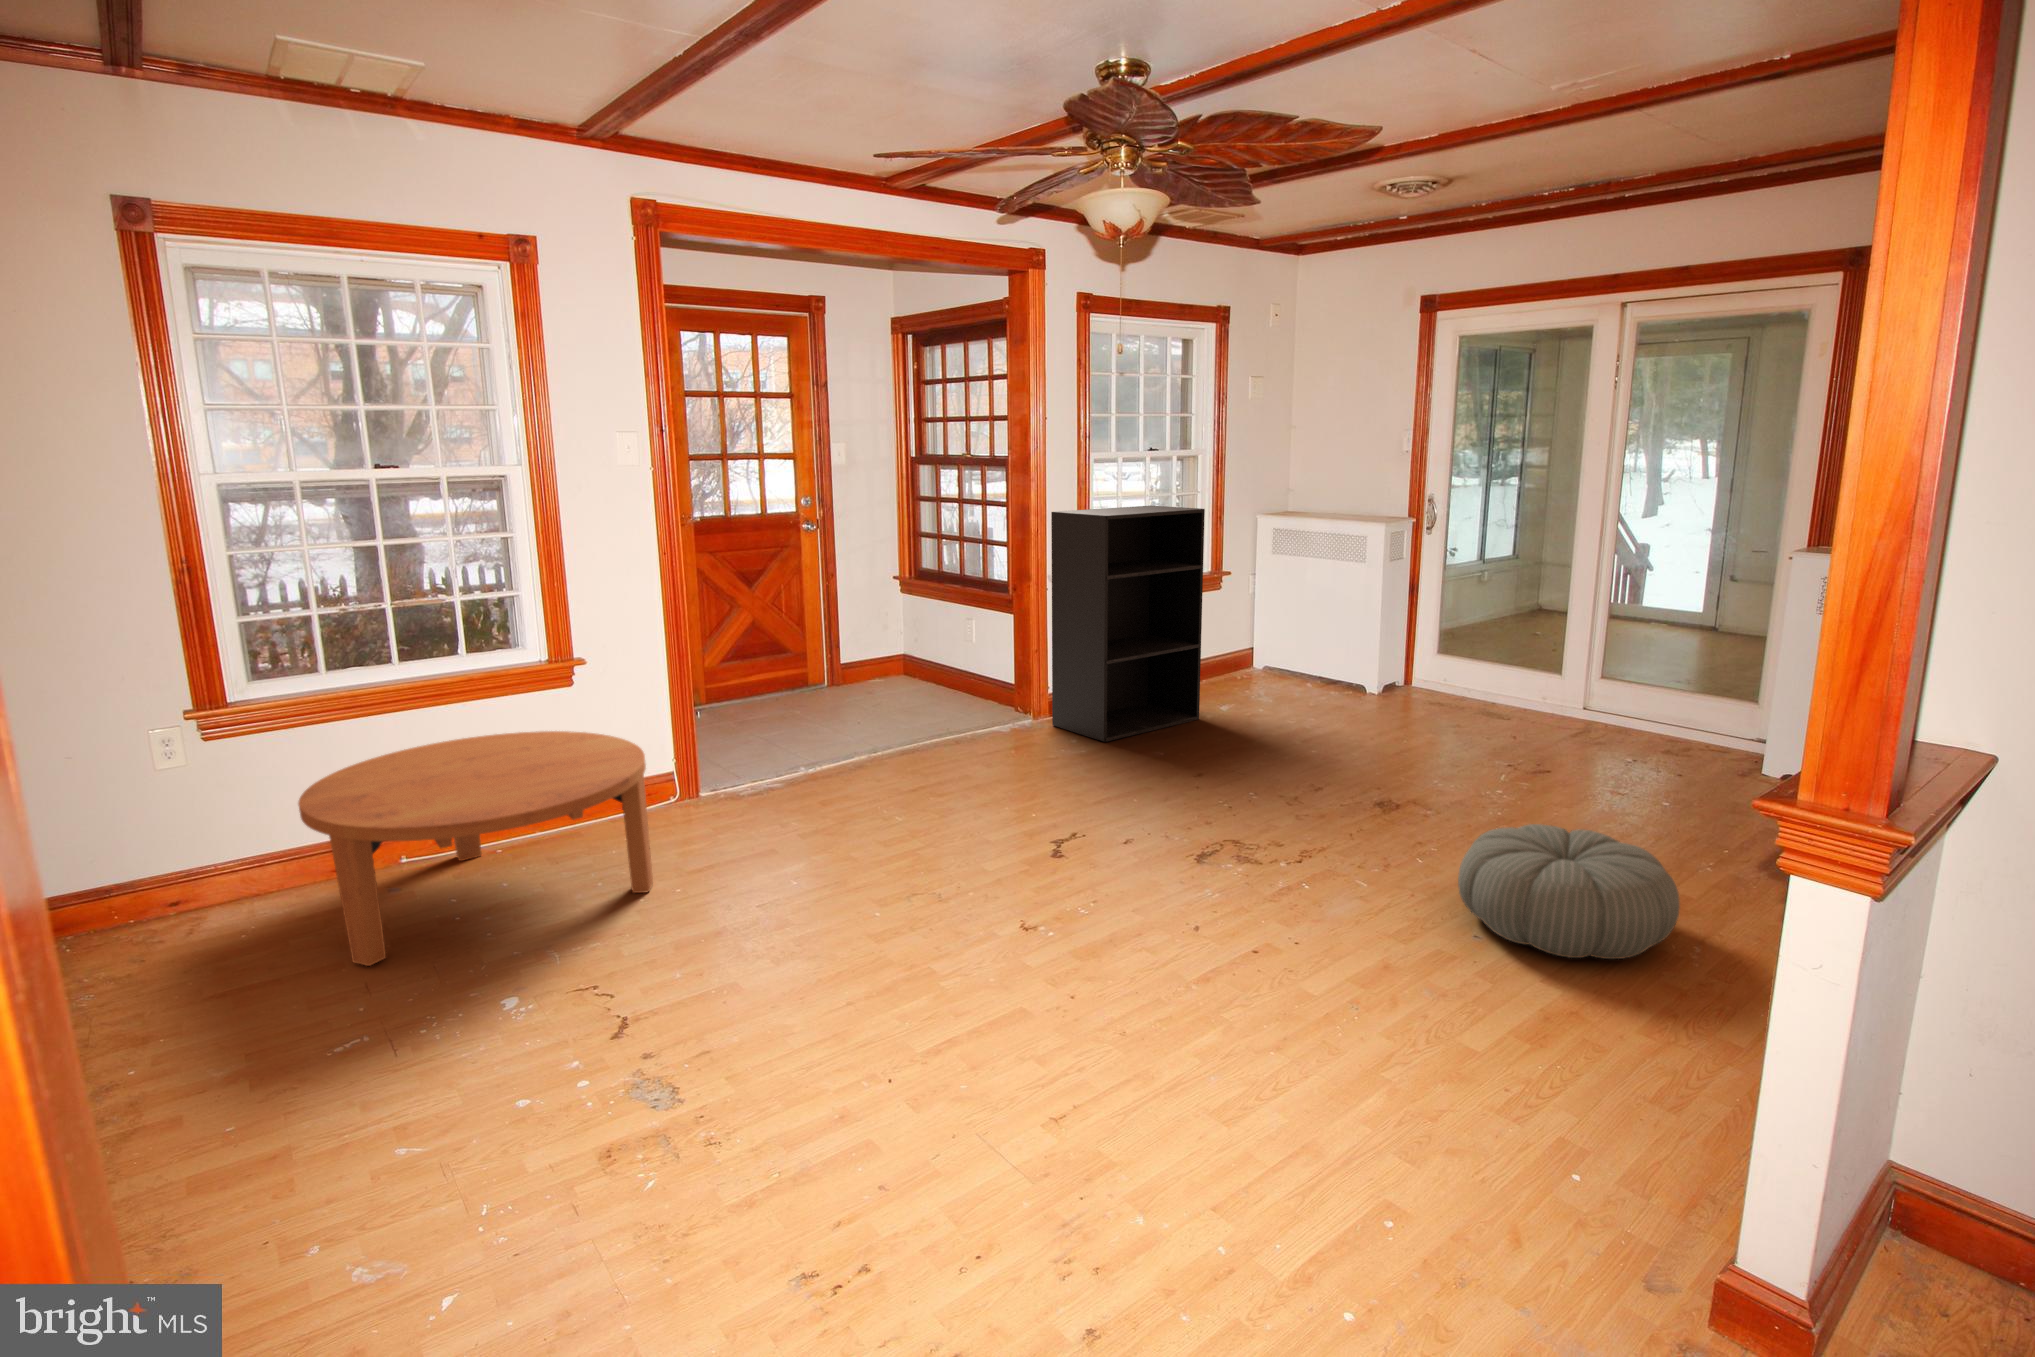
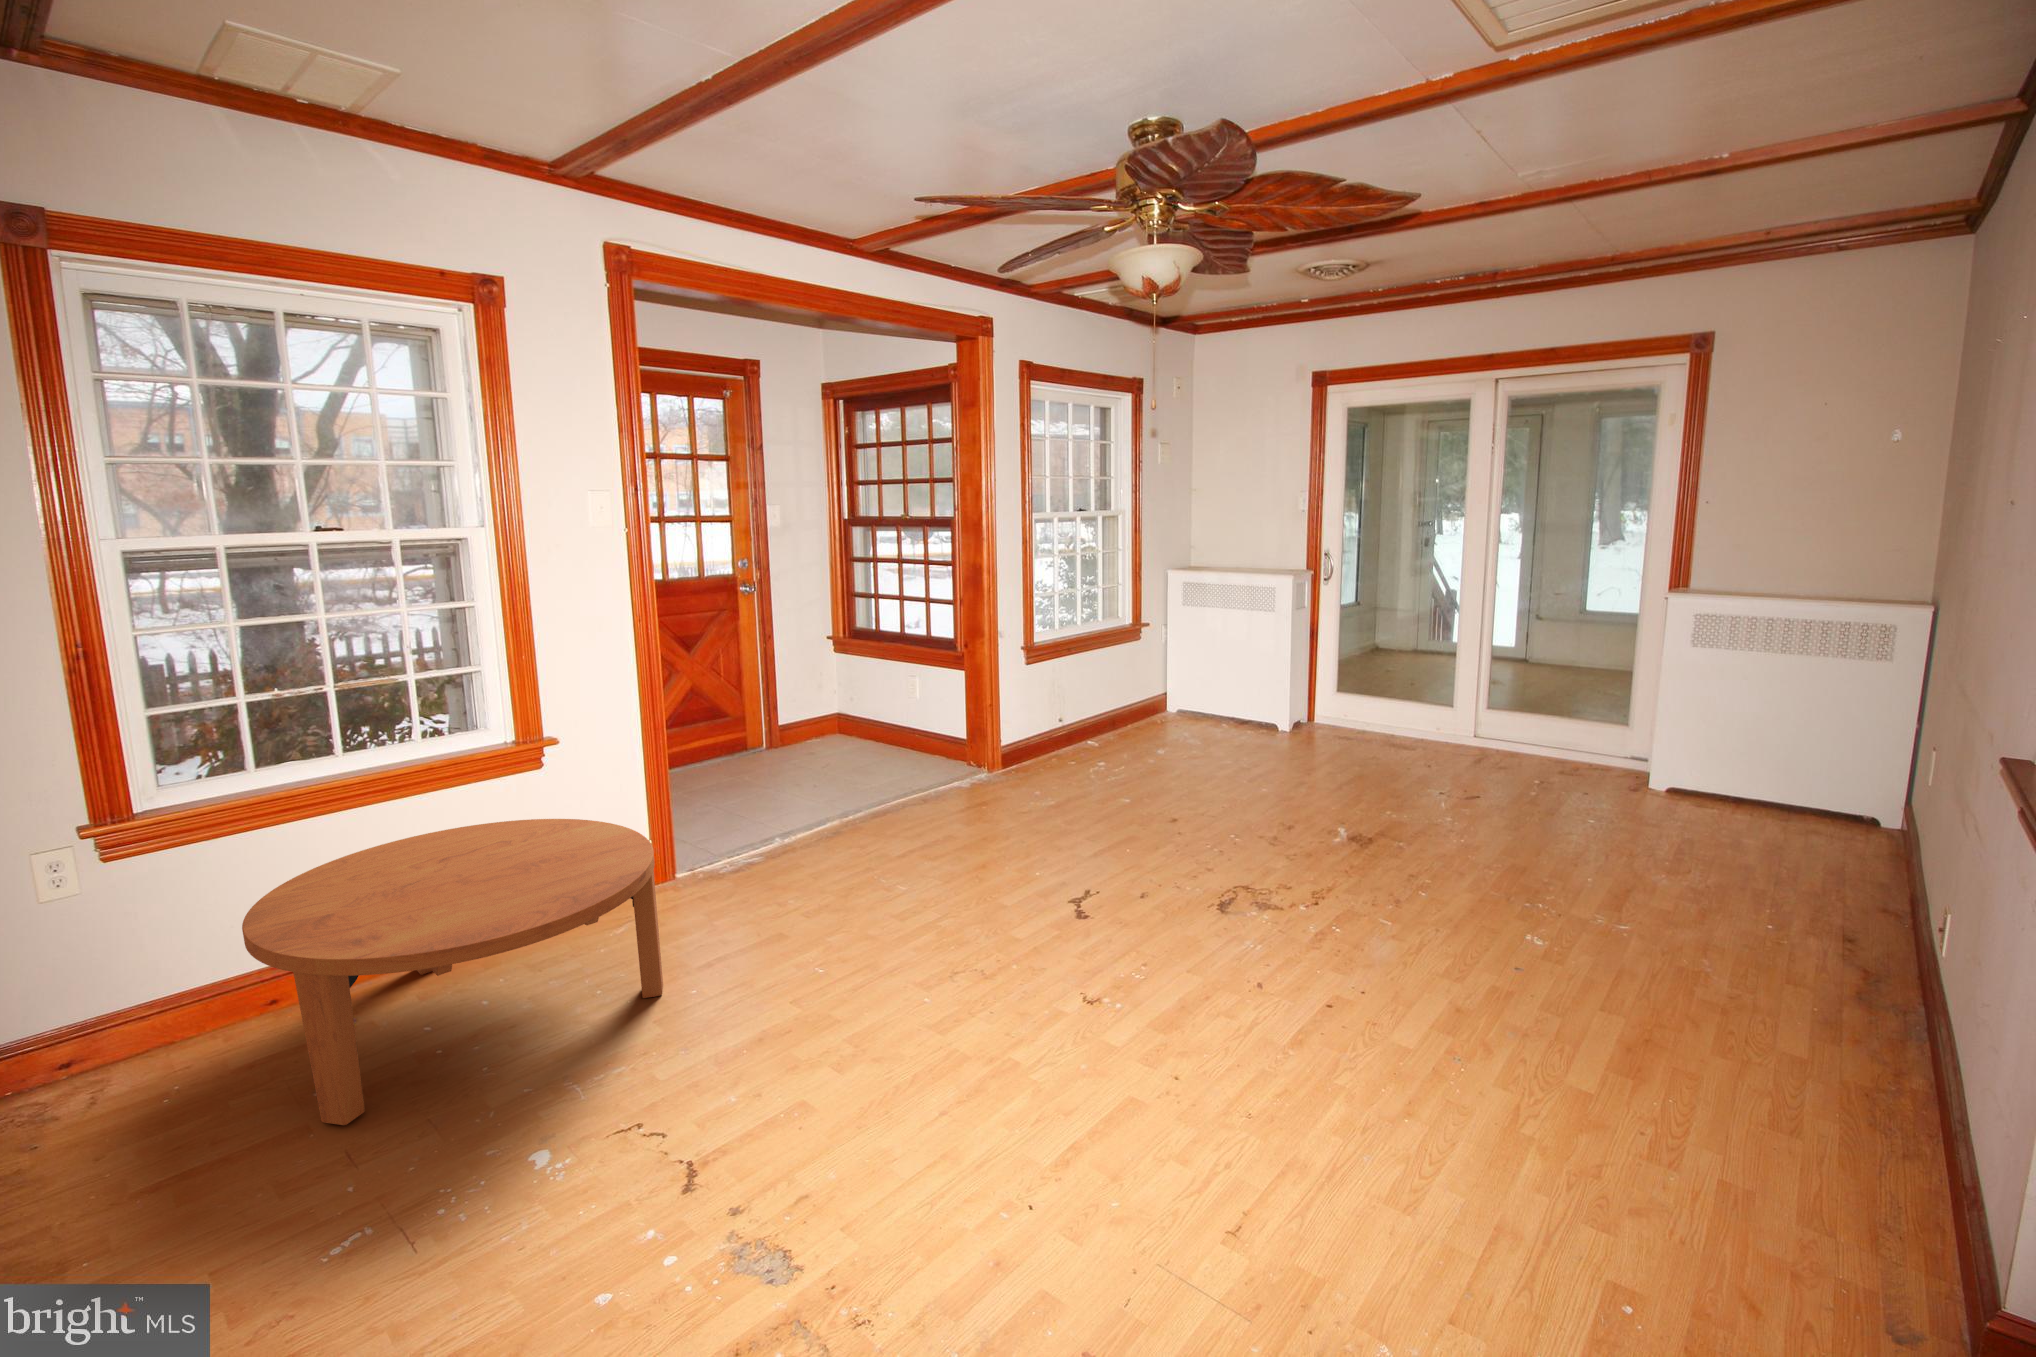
bookshelf: present [1051,506,1205,742] -> none [1007,563,1148,792]
pouf: present [1458,824,1680,959] -> none [1487,857,1704,988]

